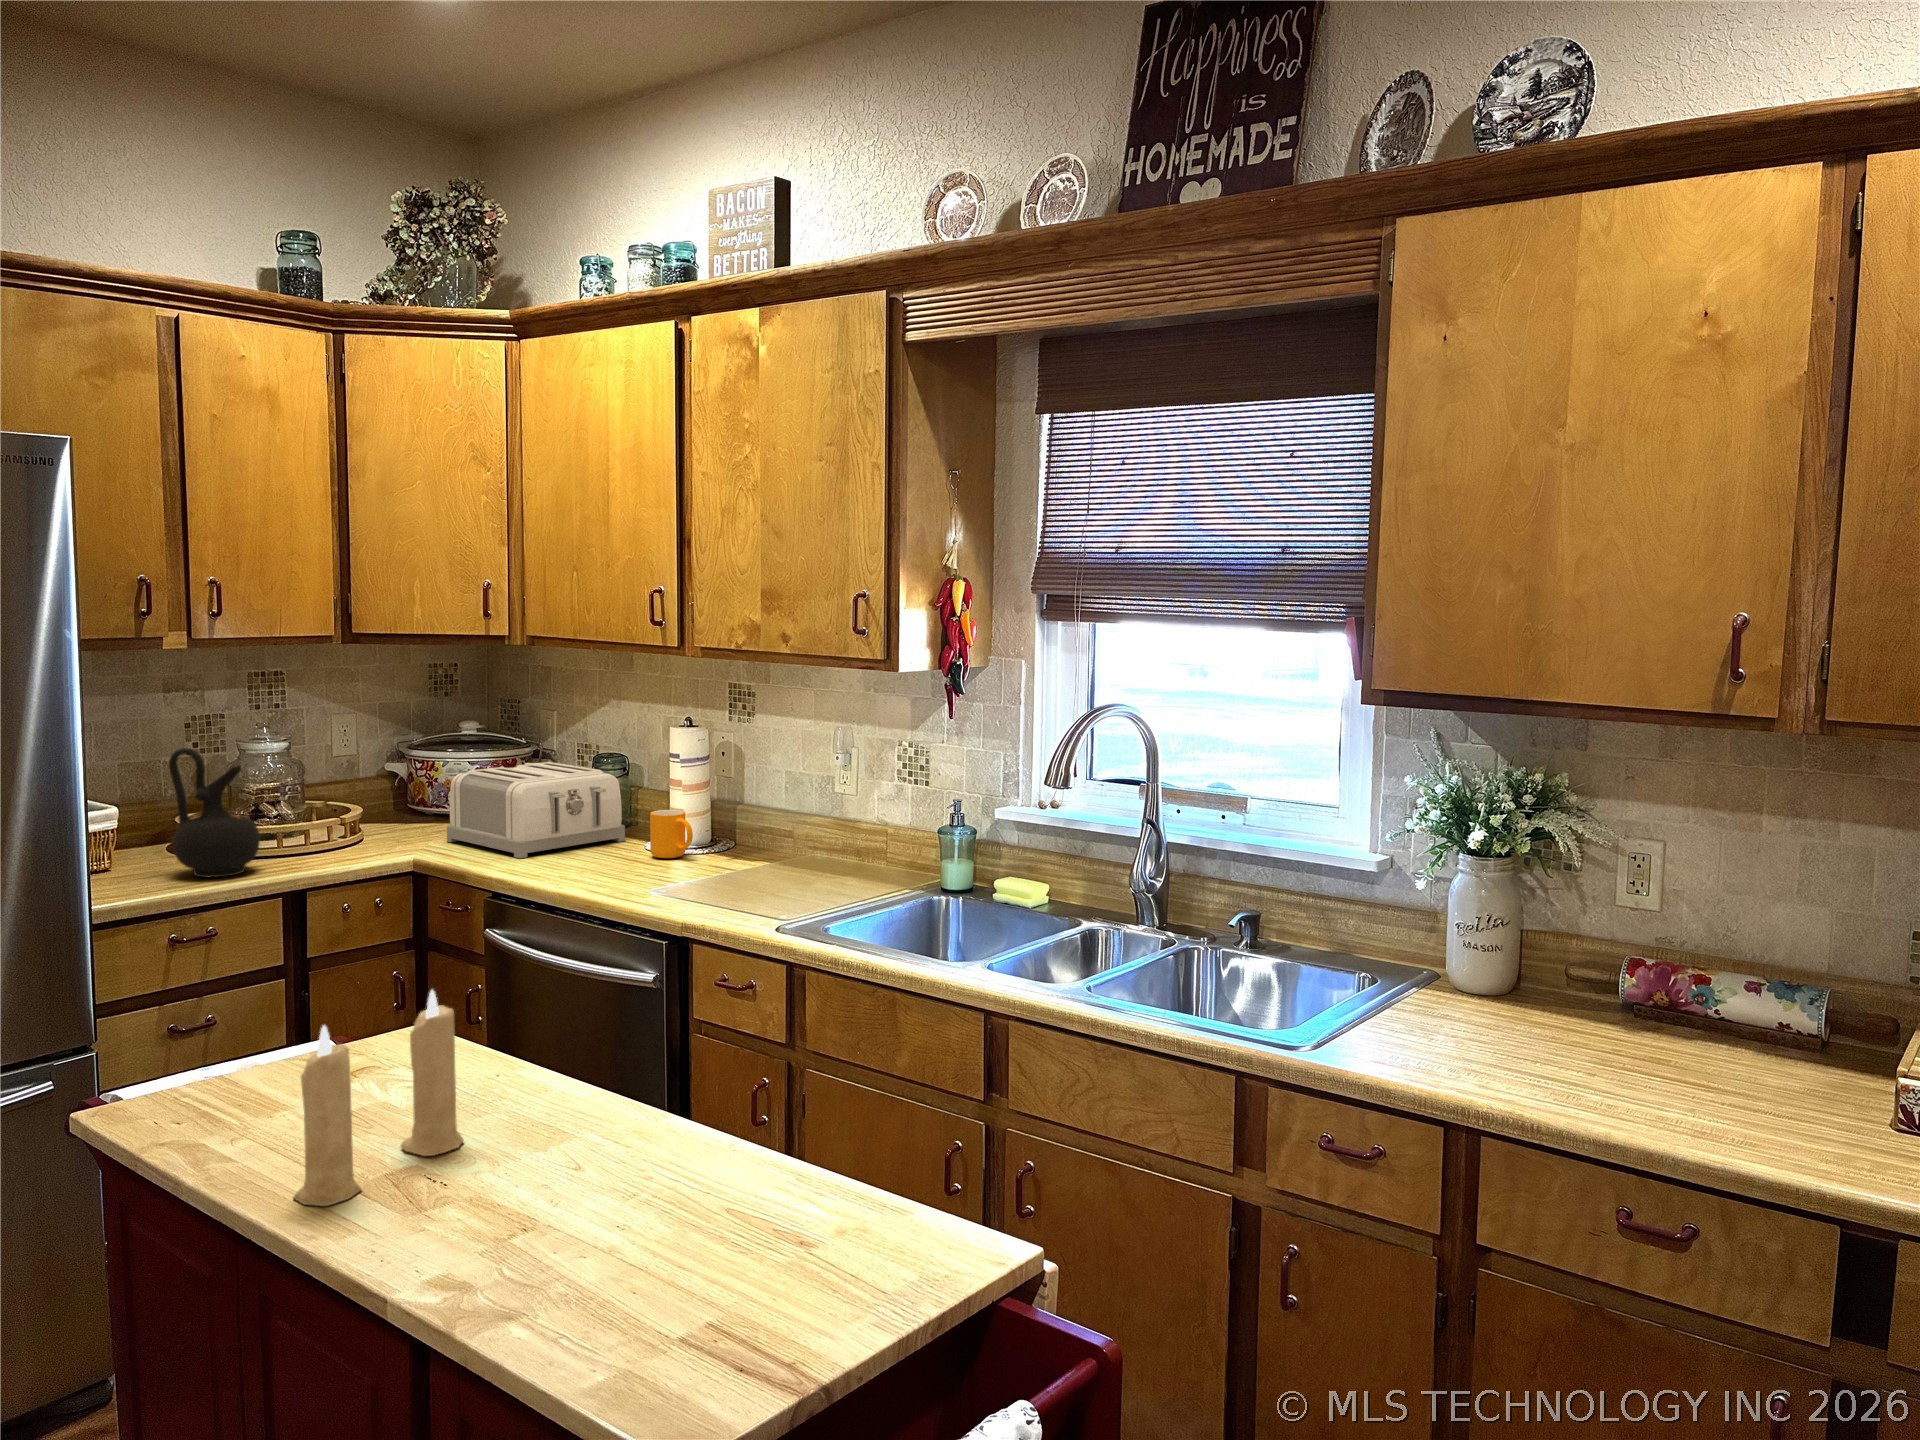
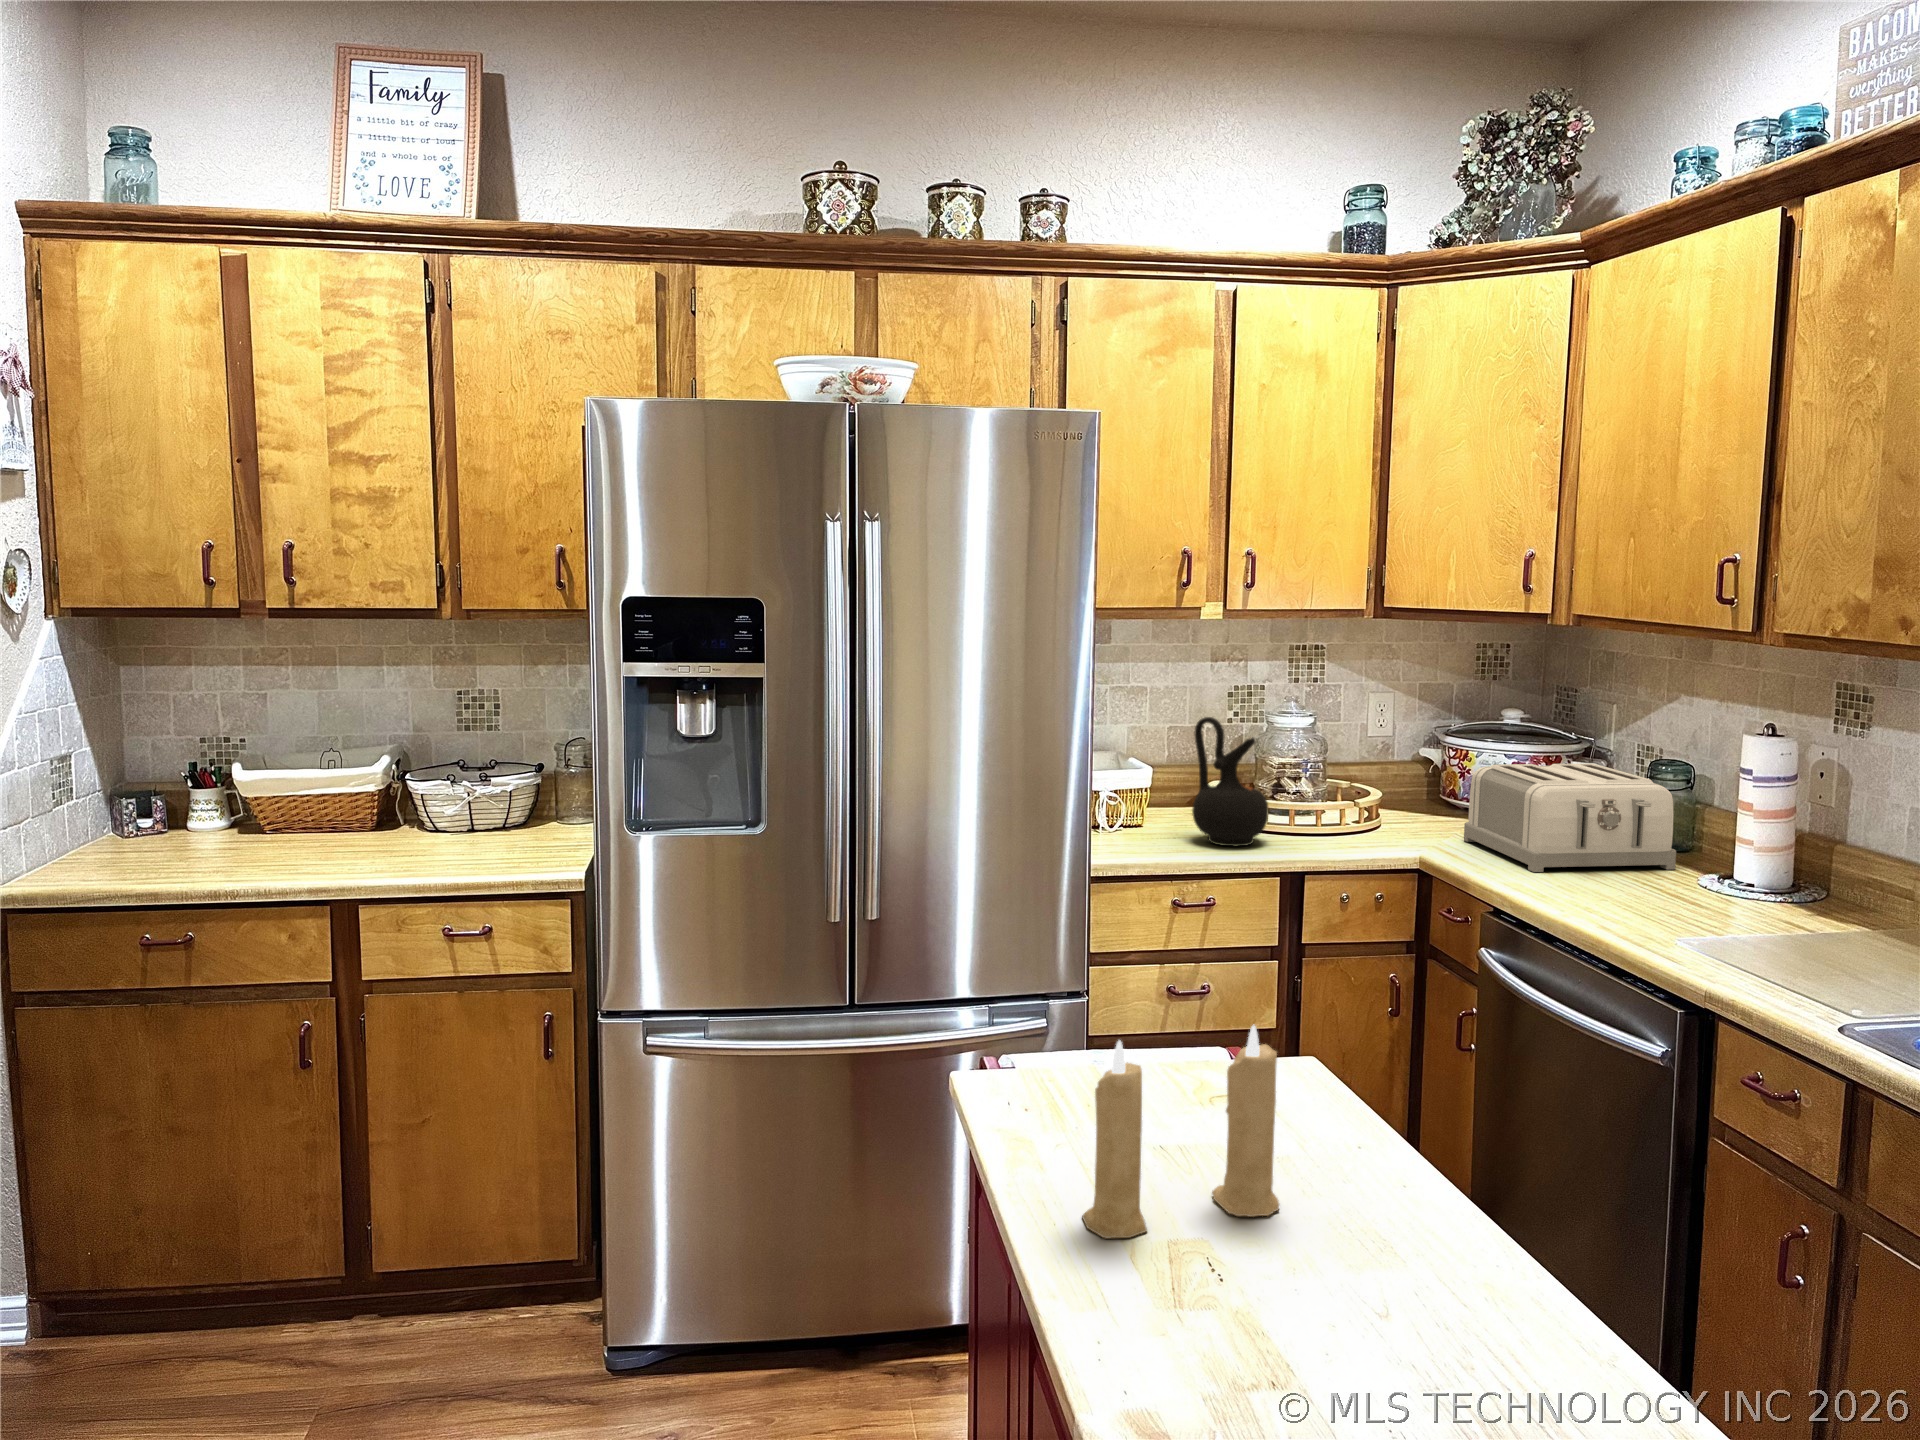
mug: present [650,810,693,858] -> none [1699,839,1758,901]

